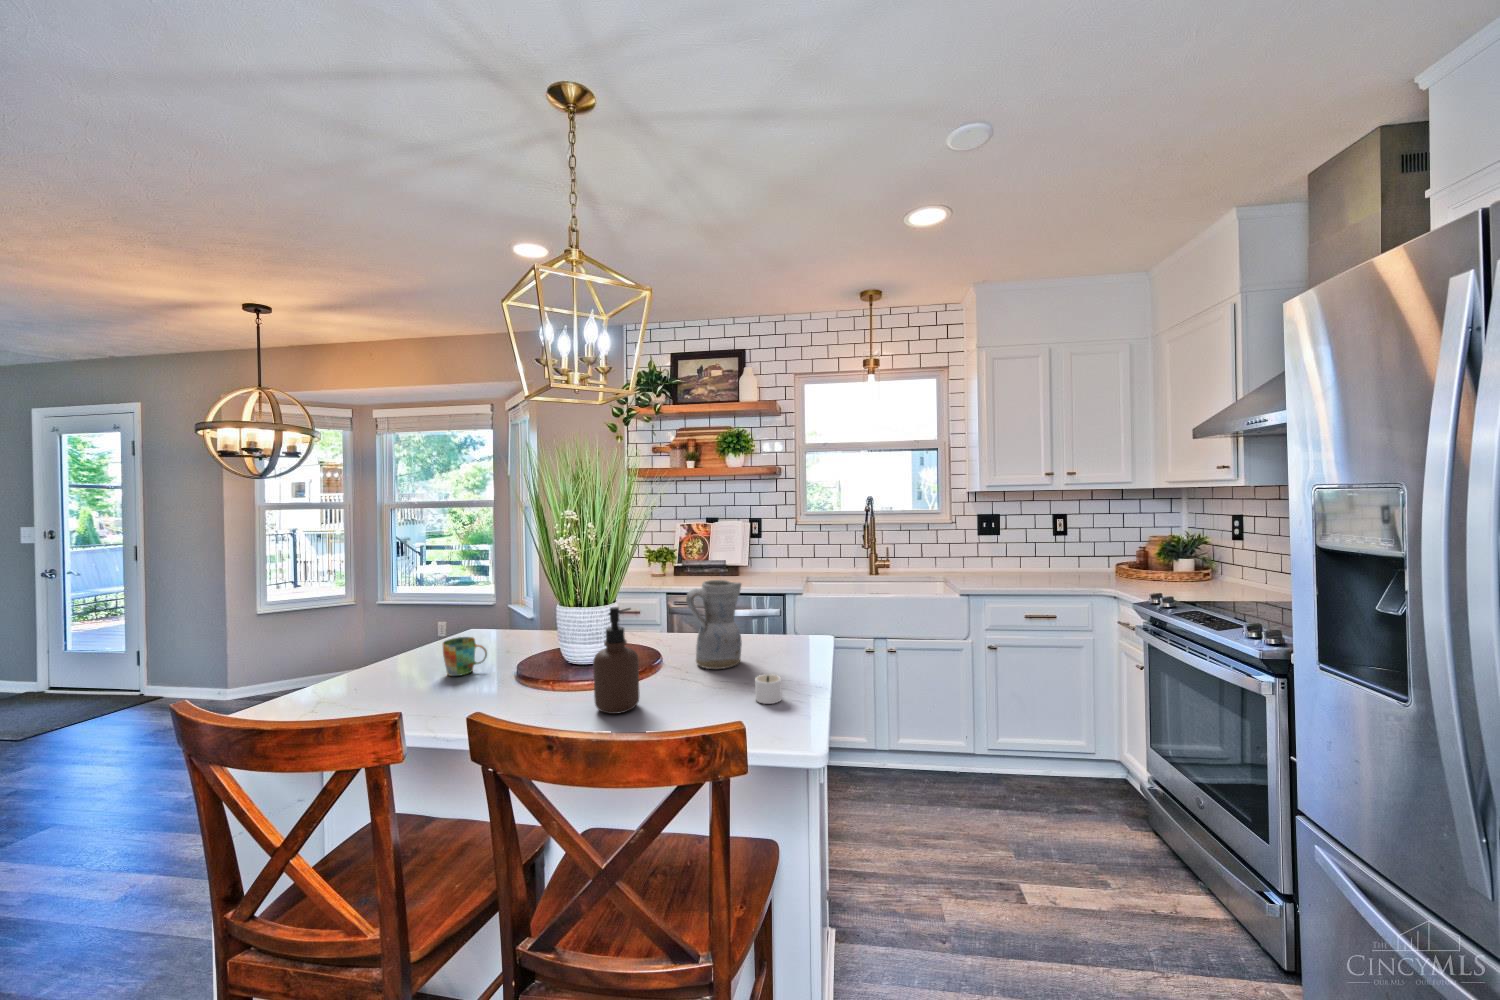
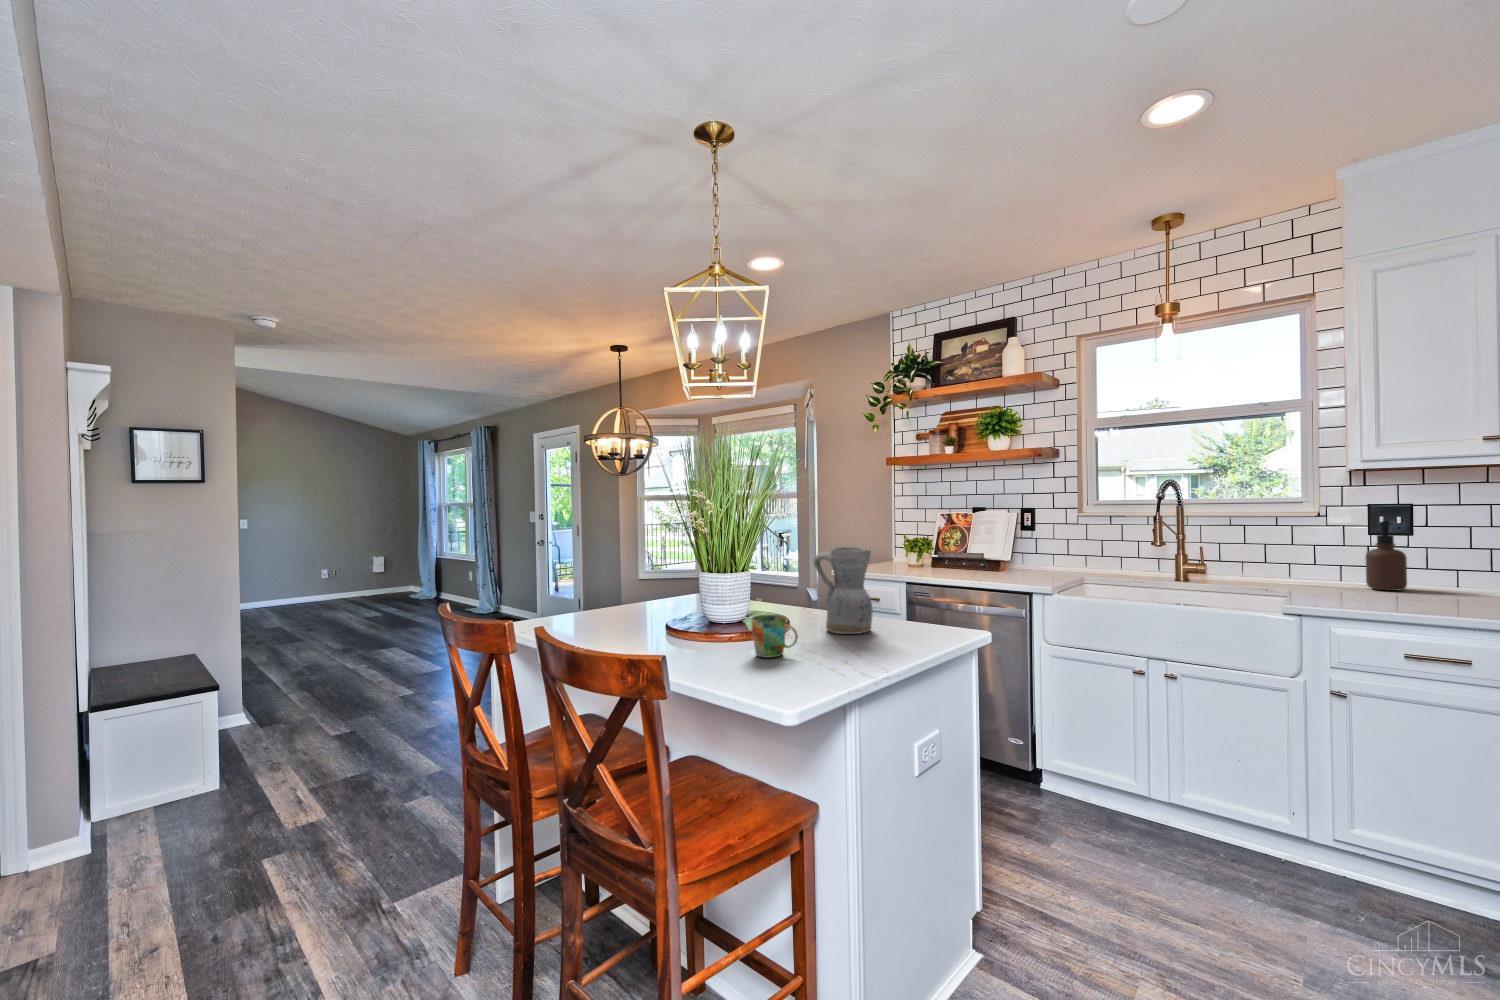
soap dispenser: present [593,607,639,714] -> present [1365,521,1407,591]
mug: present [443,637,487,676] -> present [752,615,798,658]
candle: present [755,674,782,704] -> none [832,633,869,662]

